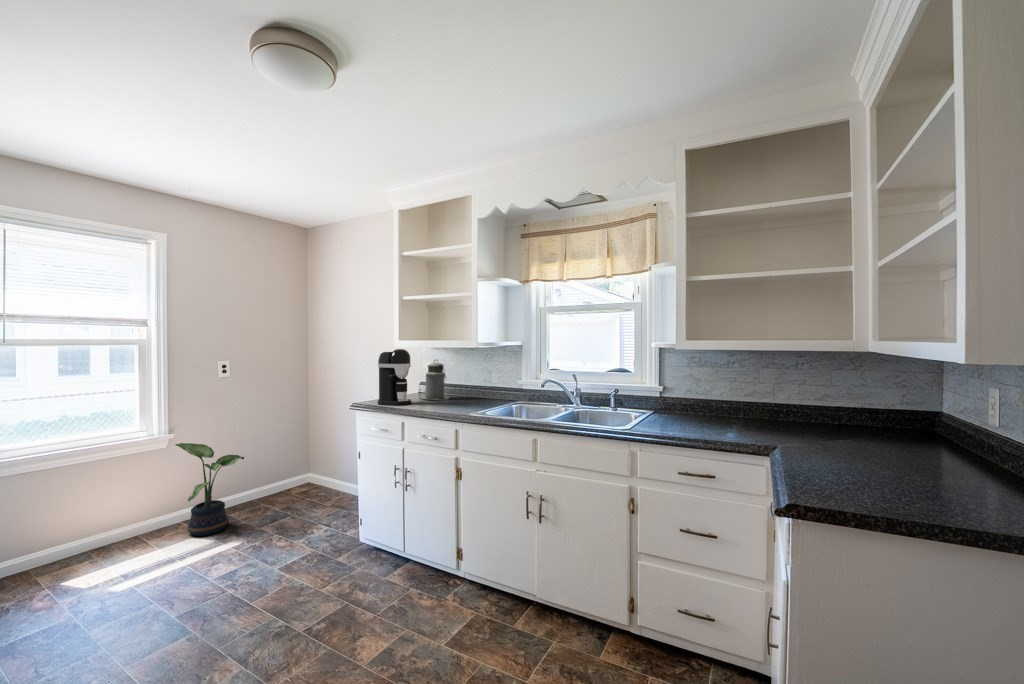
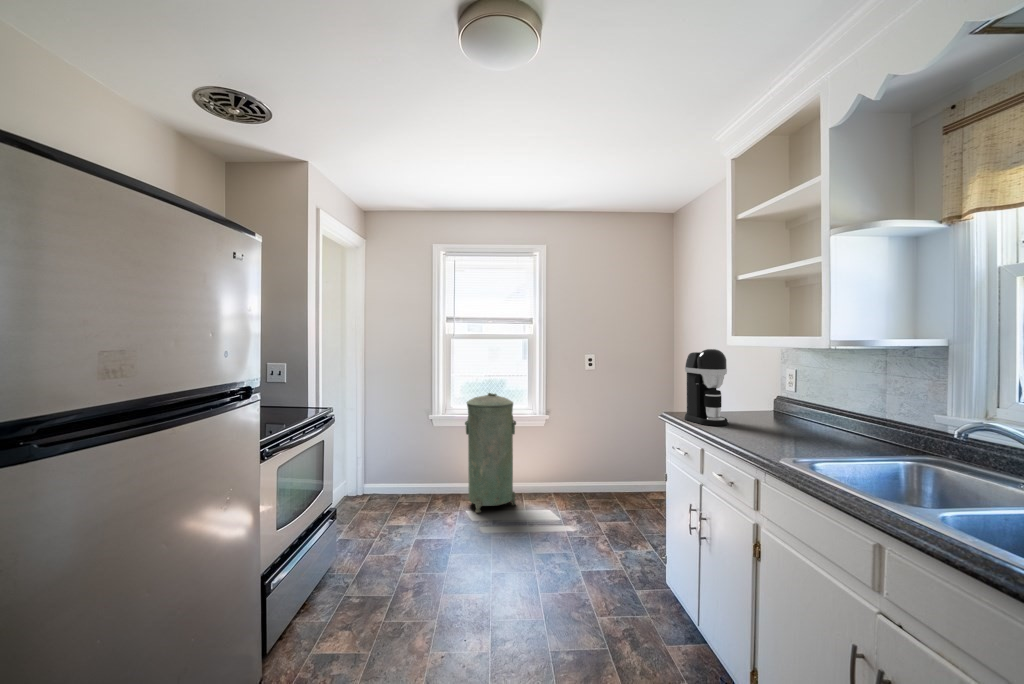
canister: present [423,362,449,400] -> none [755,366,802,427]
trash can: none [42,414,137,580] -> present [465,393,516,513]
potted plant: present [175,443,244,536] -> none [546,425,596,512]

